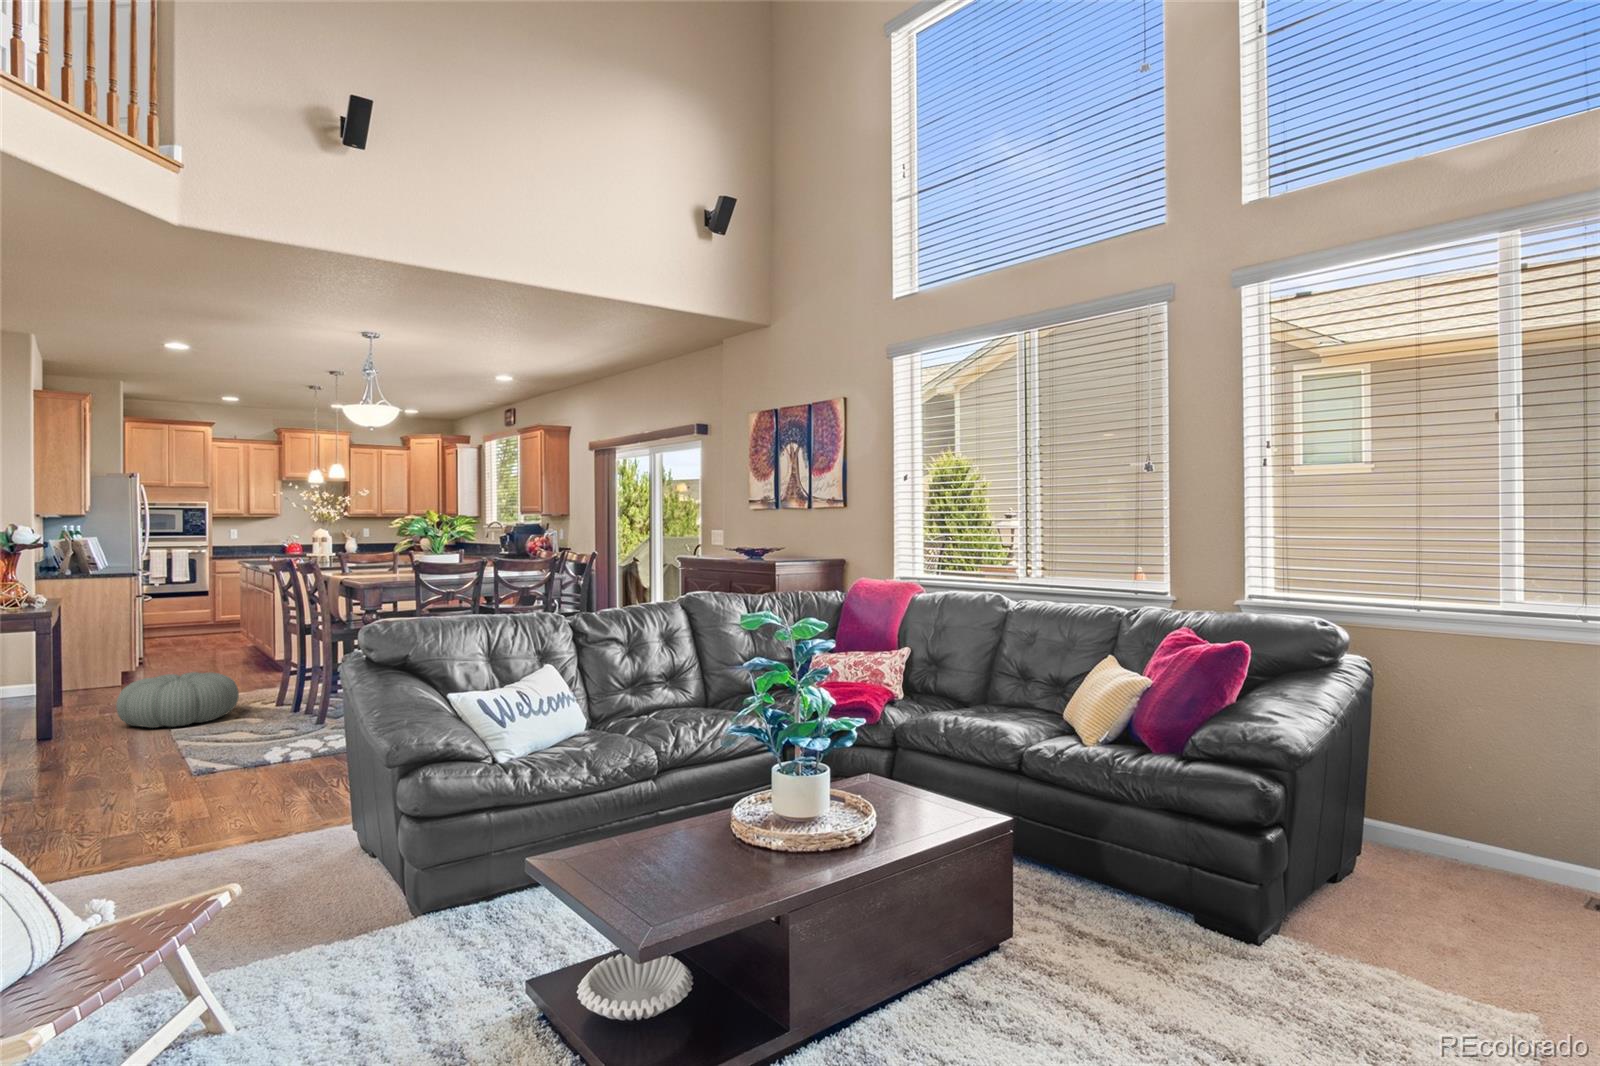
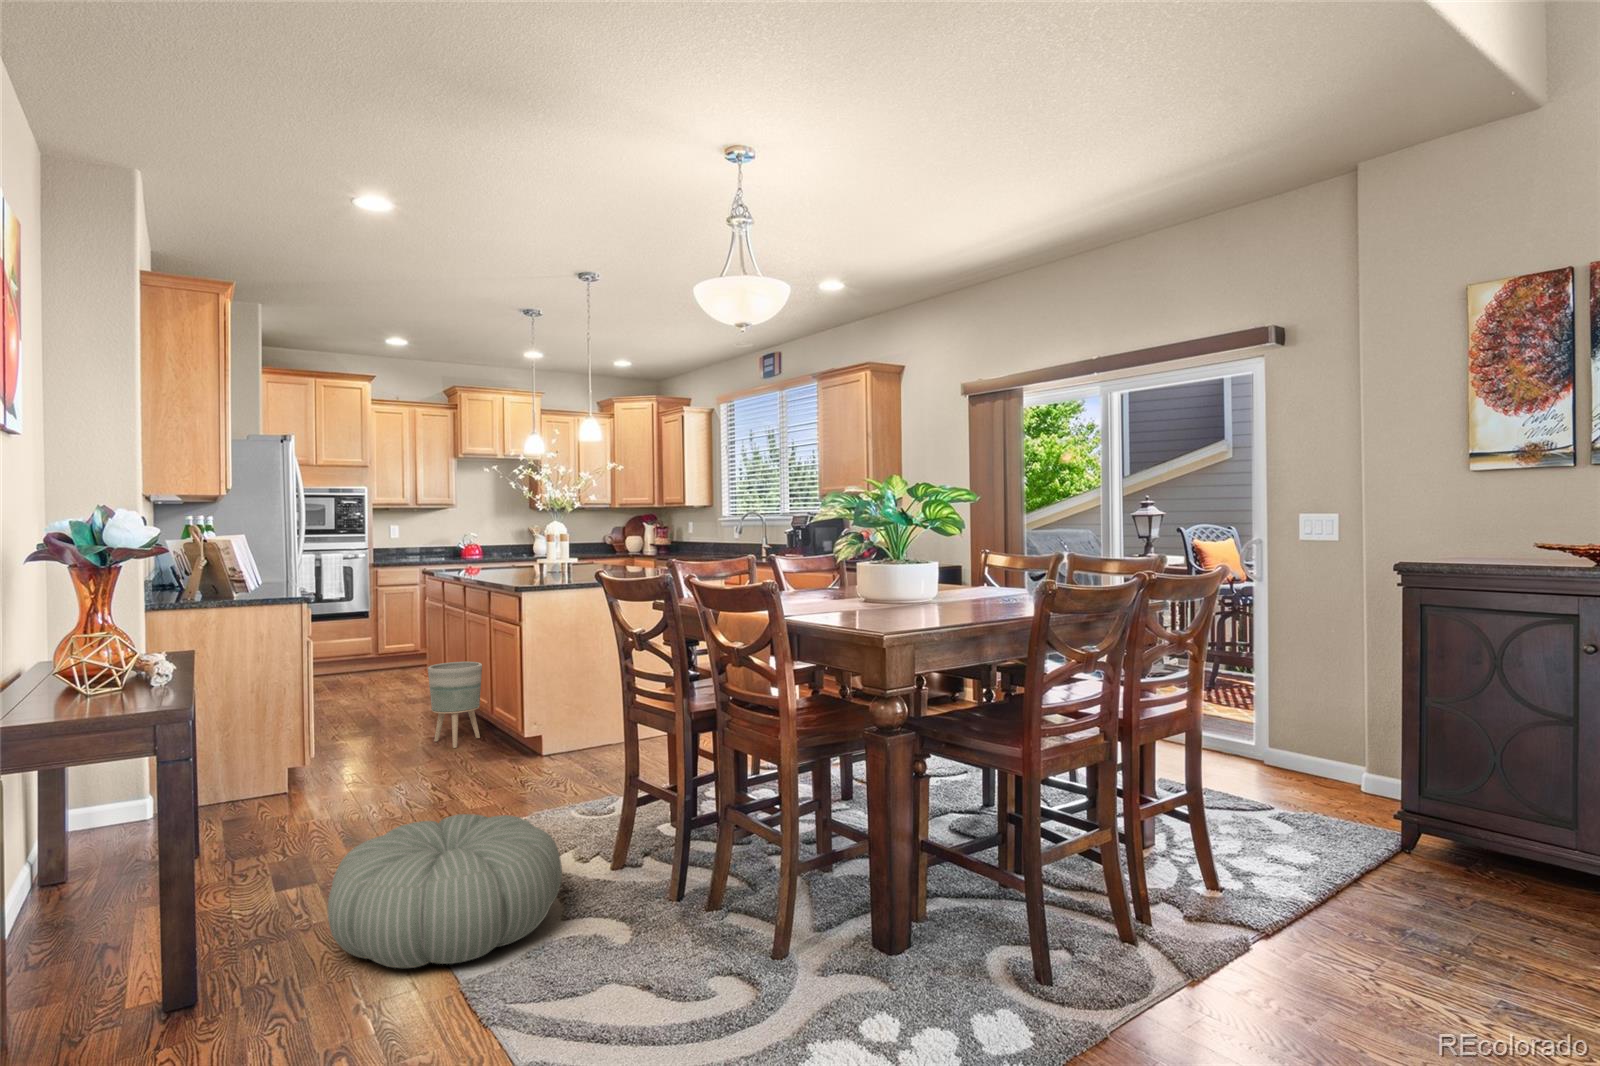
planter: none [221,617,258,668] -> present [428,662,482,748]

